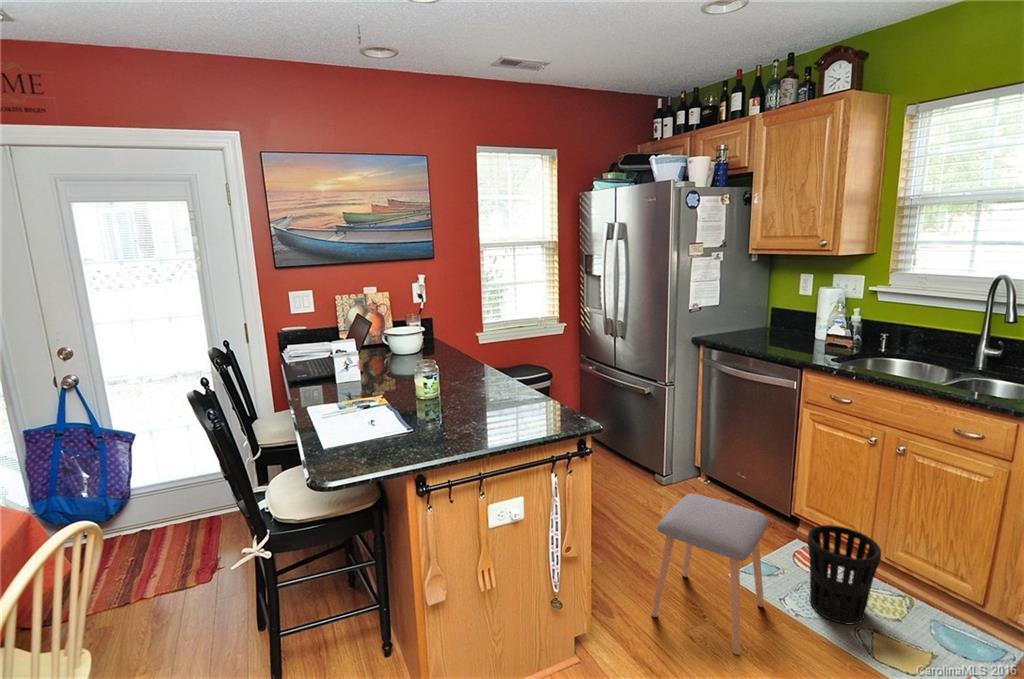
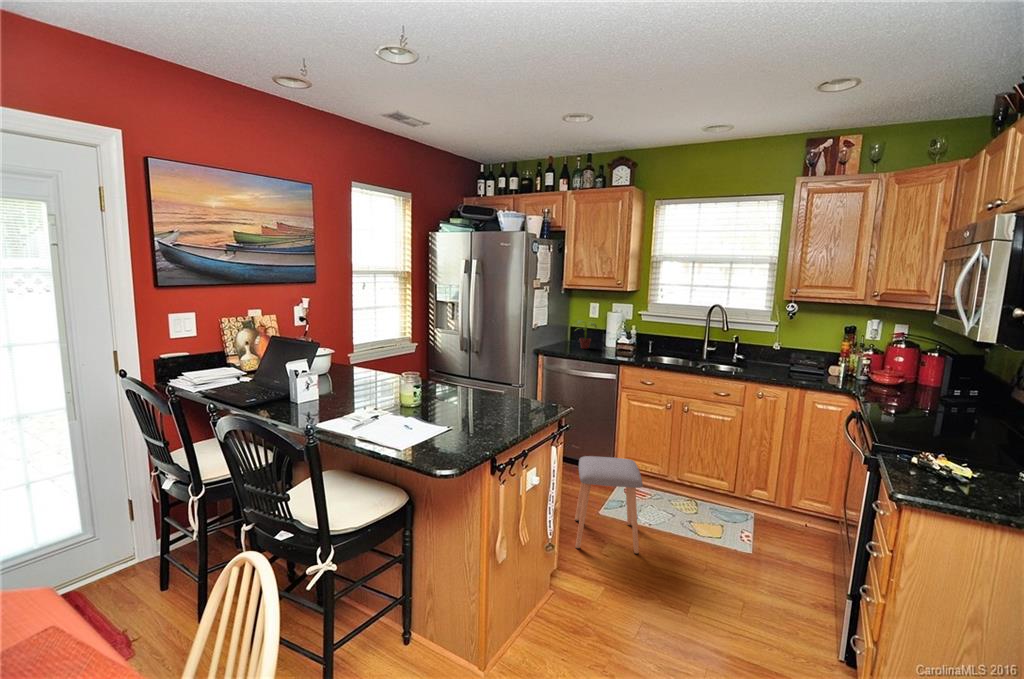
potted plant: none [757,298,792,339] -> present [577,320,597,349]
wastebasket: present [808,525,881,624] -> none [648,463,689,522]

